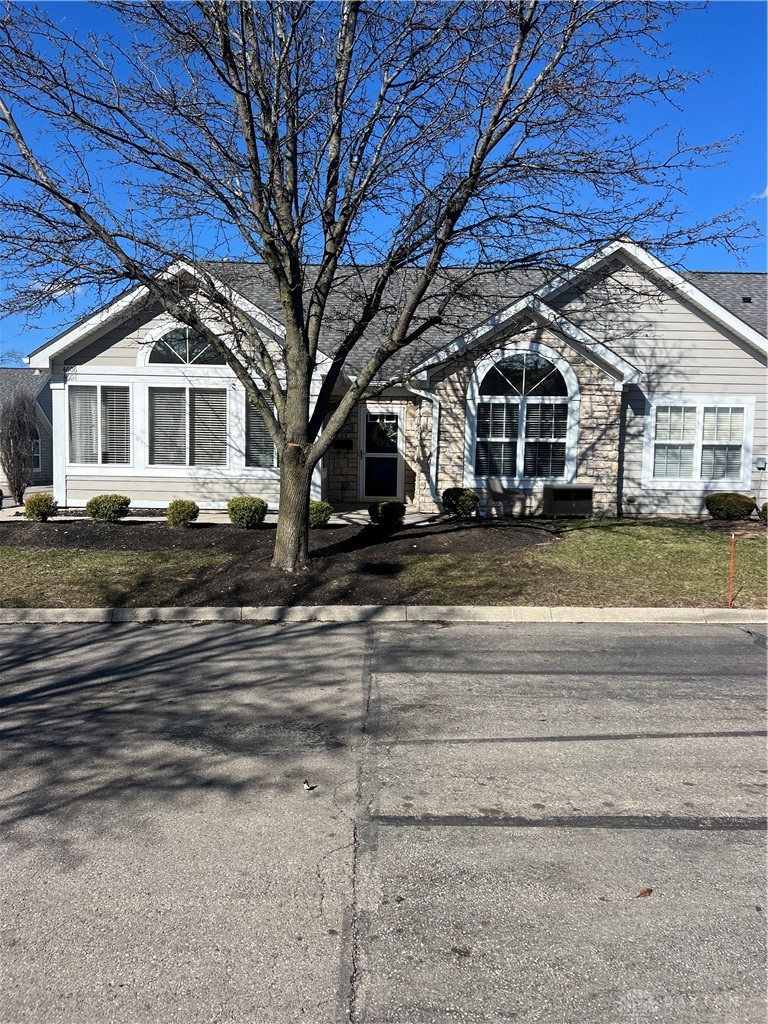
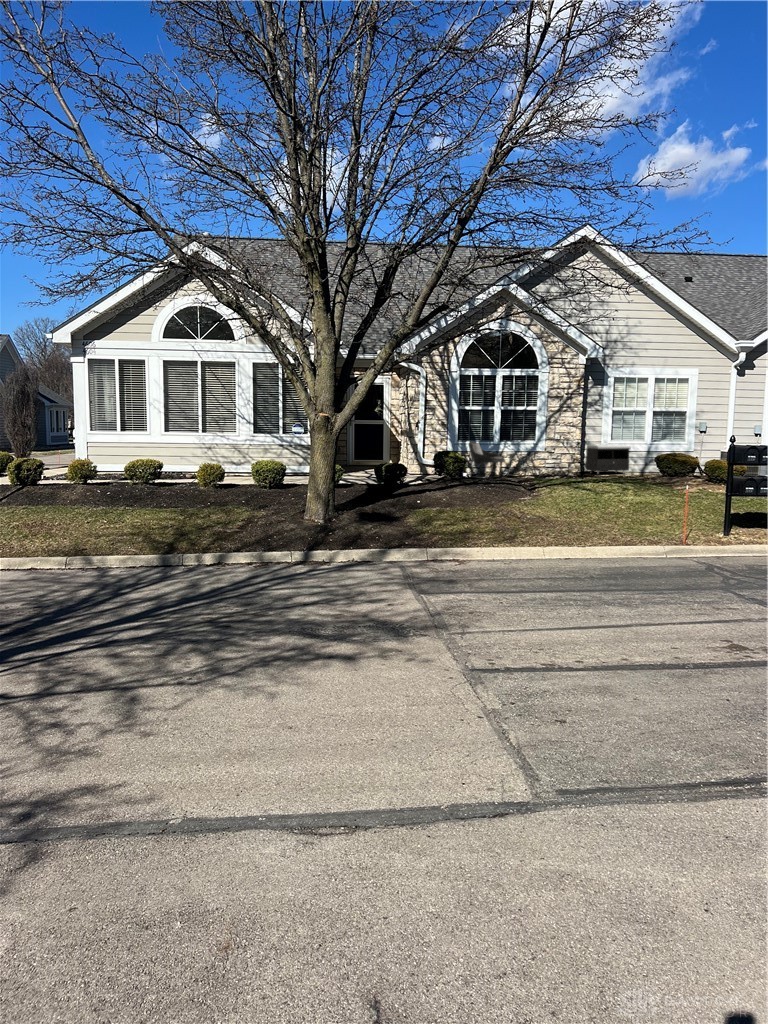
storage bench: present [543,484,594,518] -> present [586,445,630,474]

